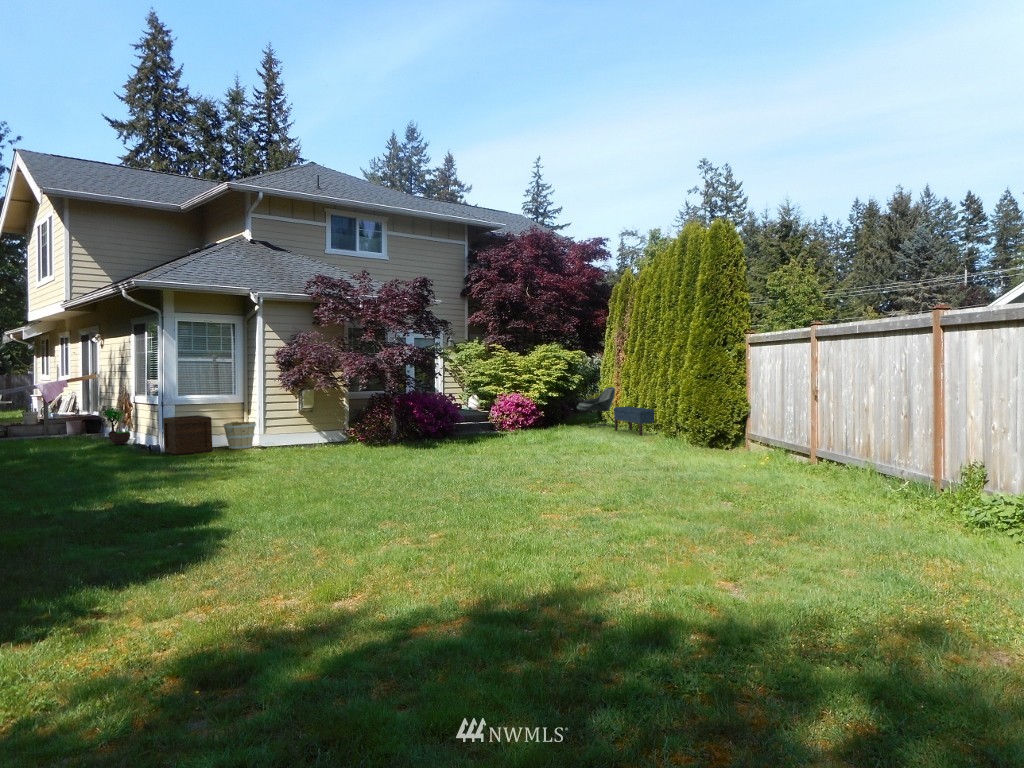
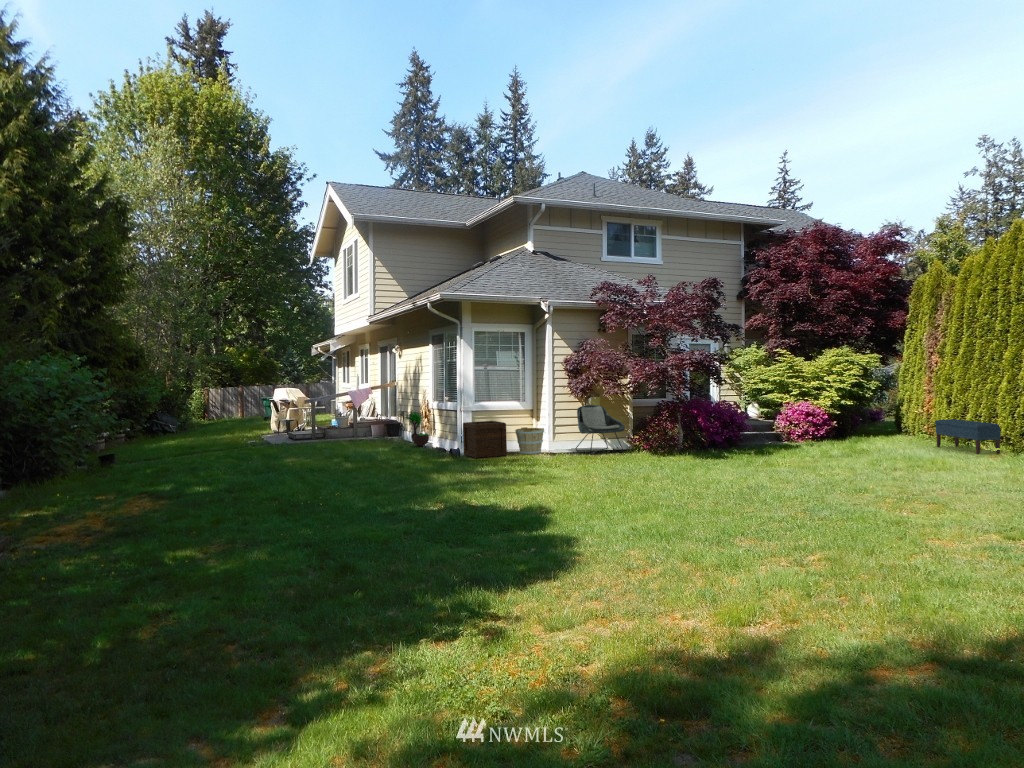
lounge chair: present [577,387,615,428] -> present [576,405,625,455]

